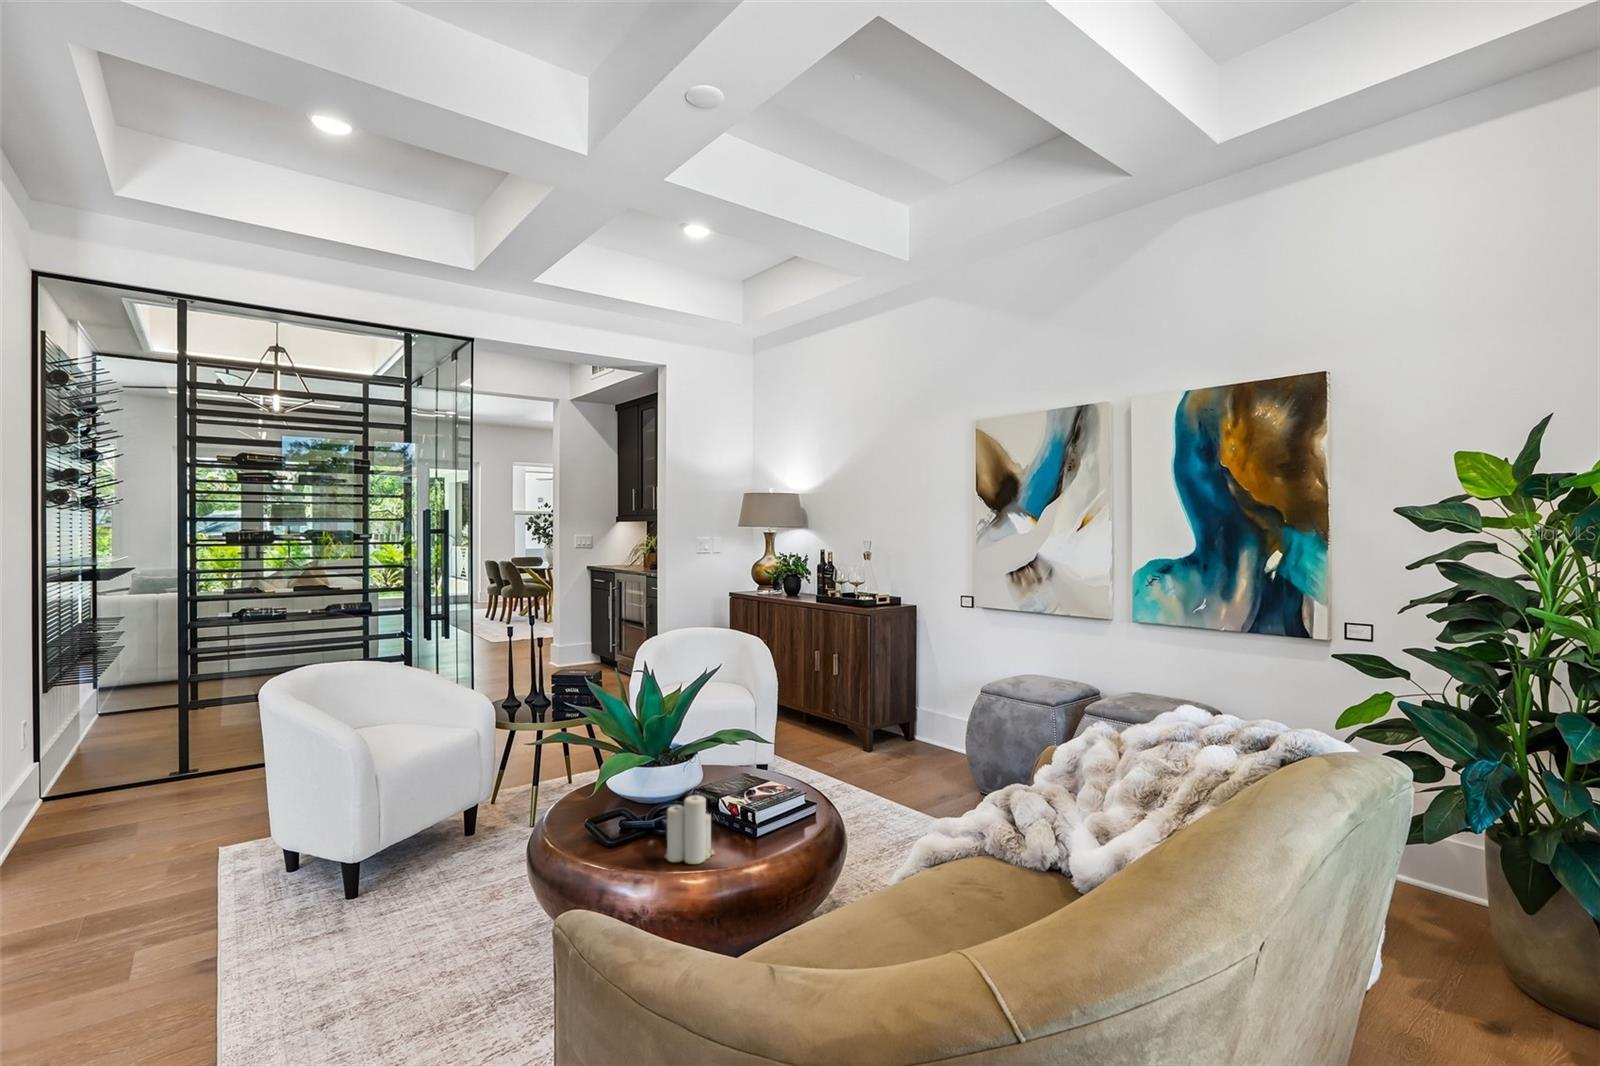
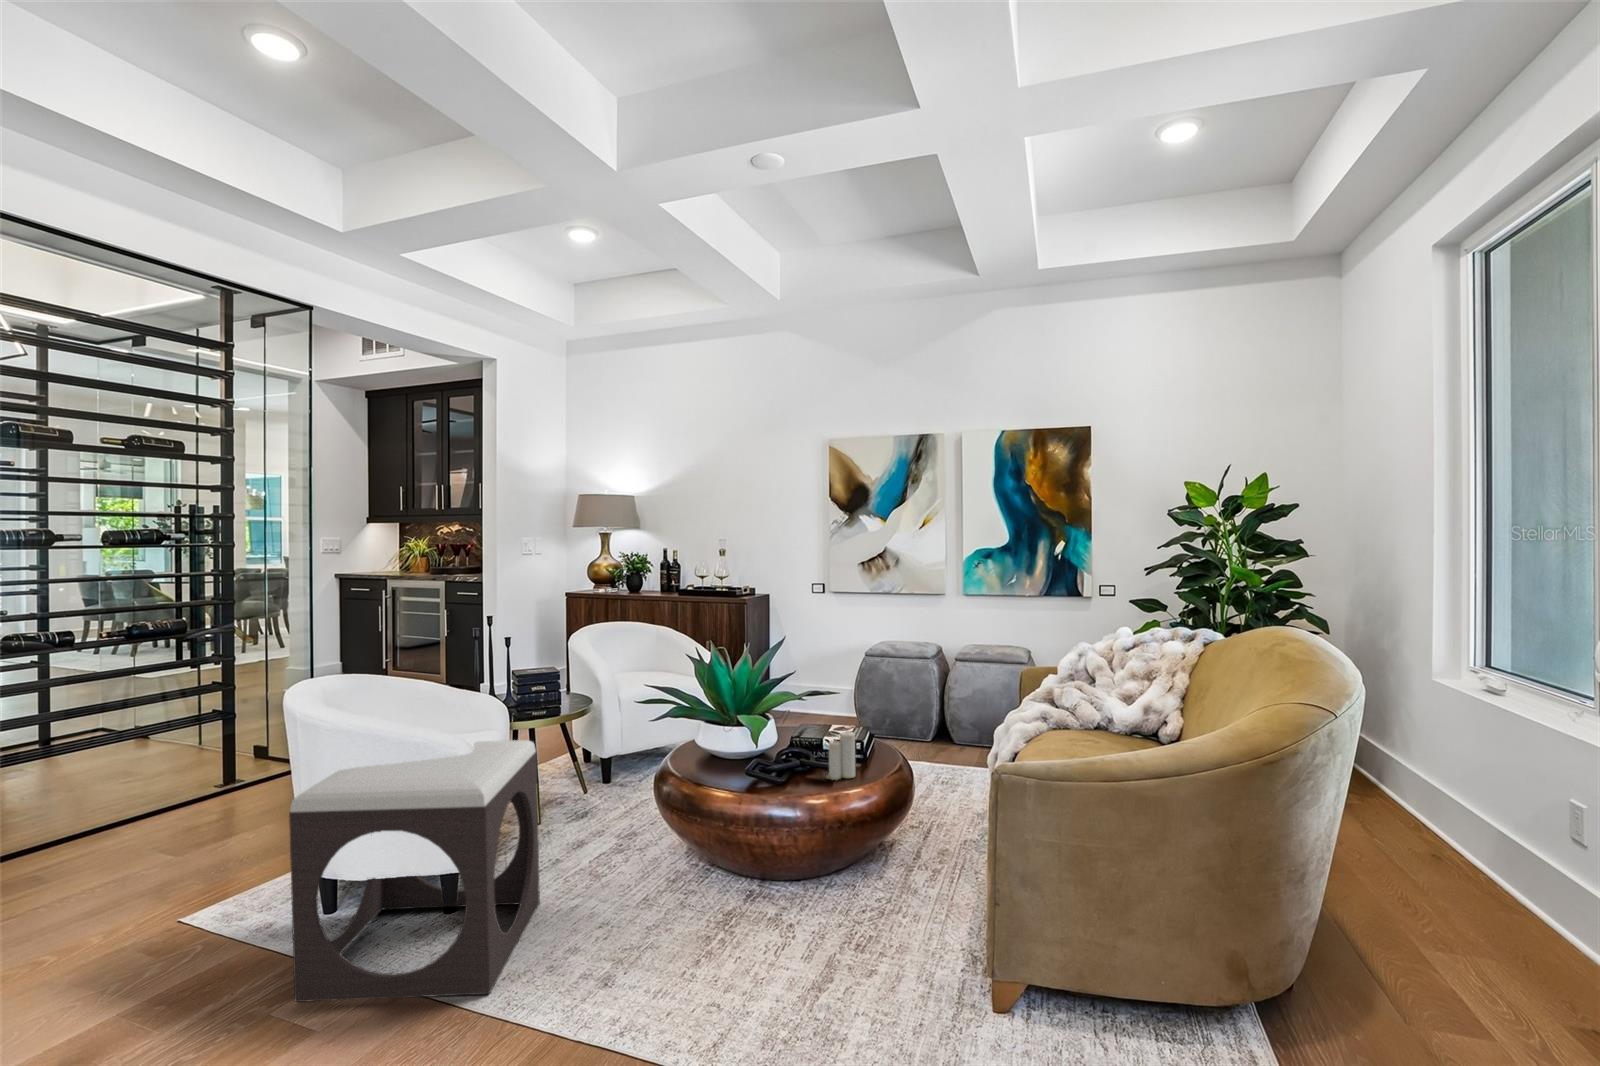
footstool: none [66,726,379,1036] -> present [289,740,540,1002]

